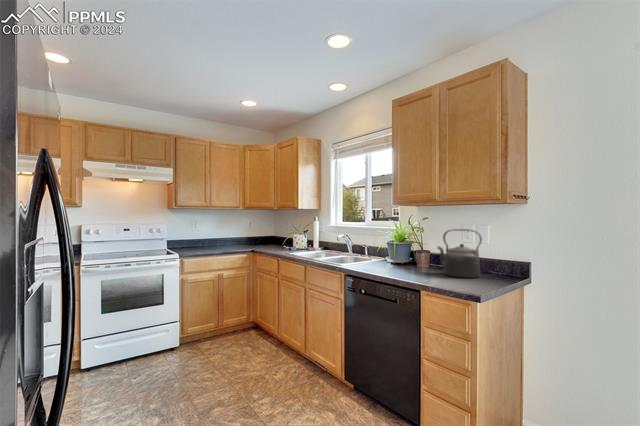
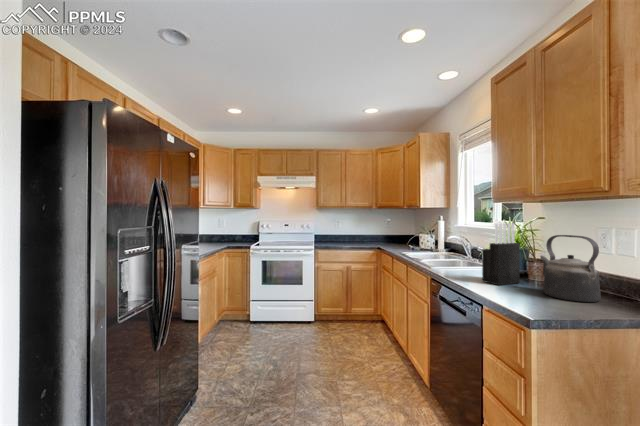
knife block: none [396,221,419,273] -> present [482,223,520,285]

